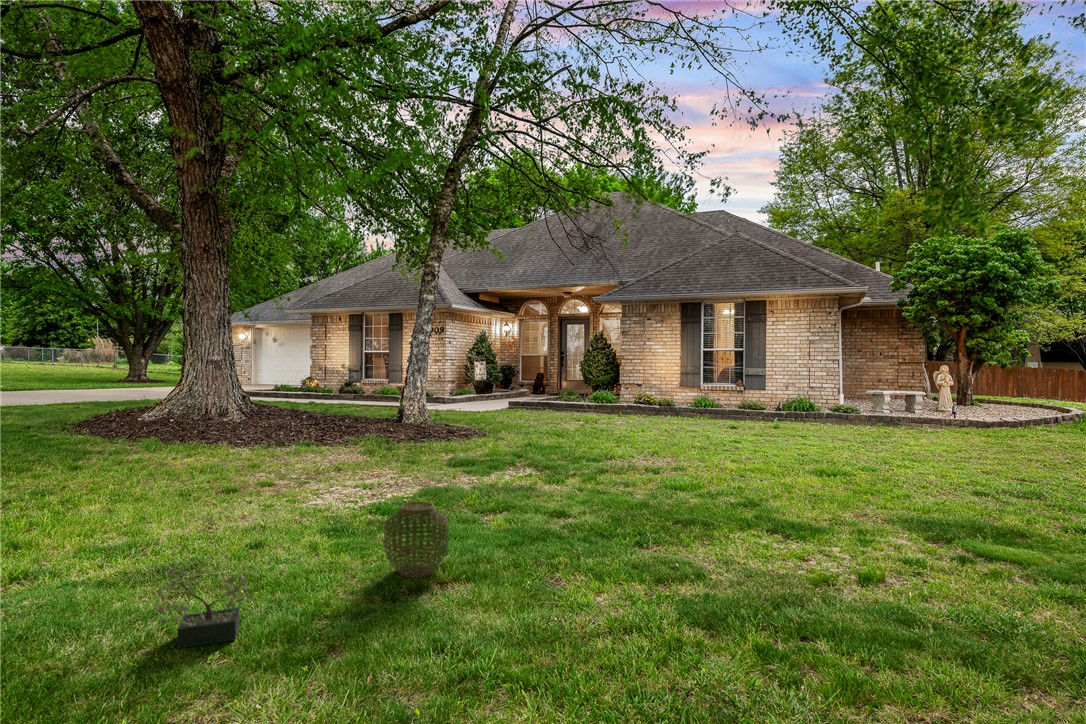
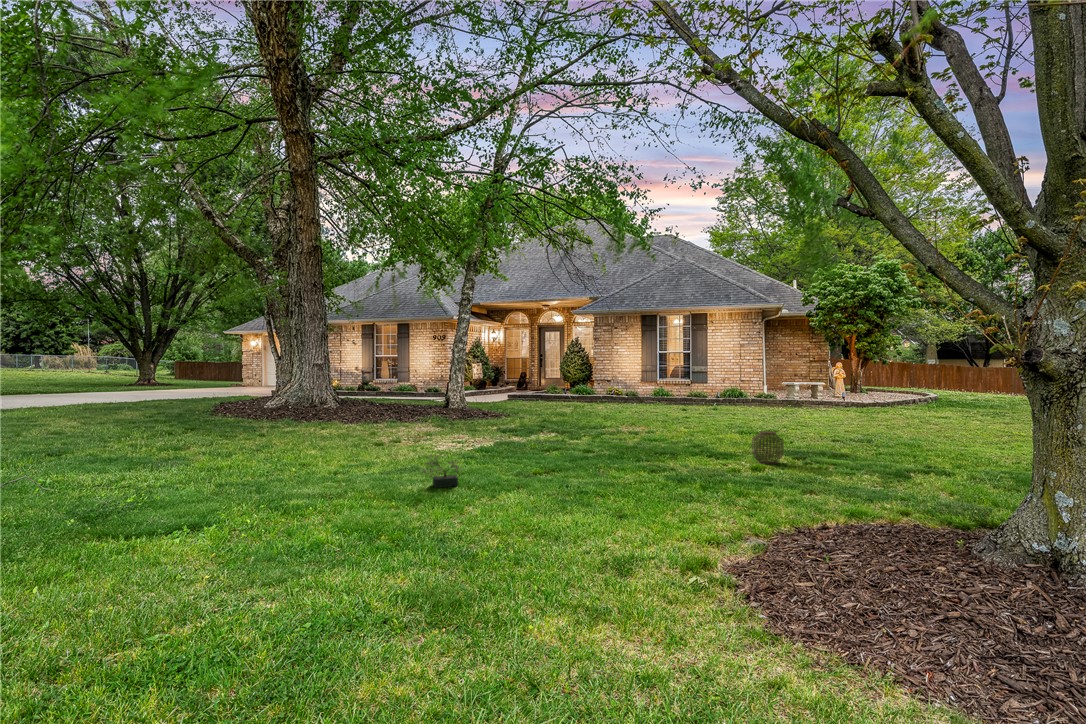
woven basket: present [384,502,448,577] -> present [752,431,784,464]

